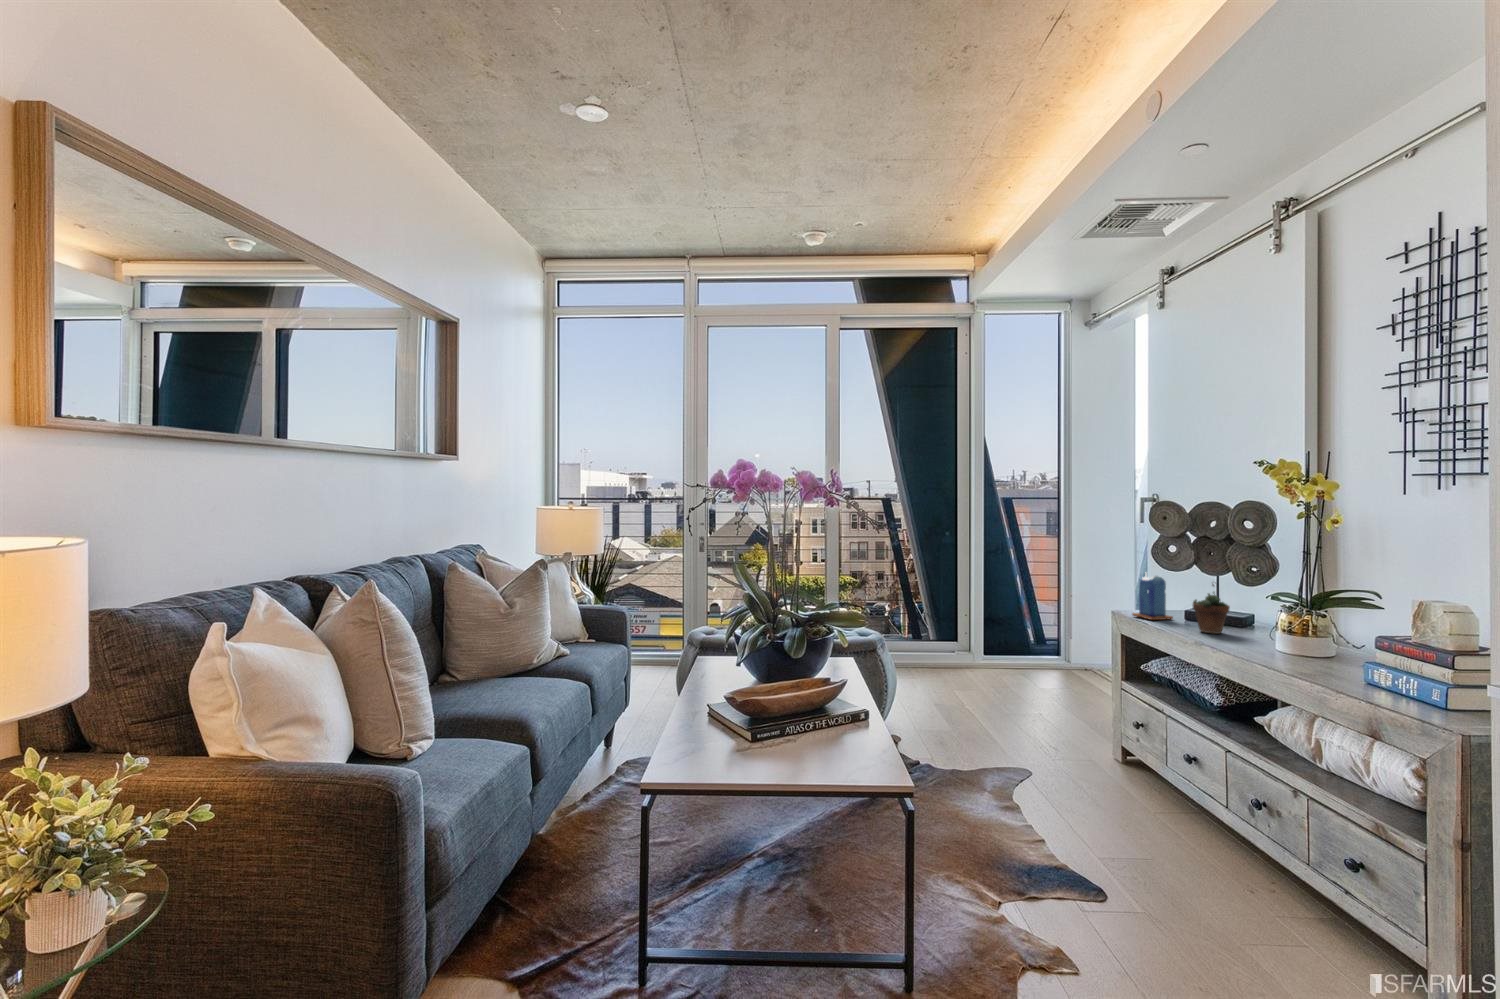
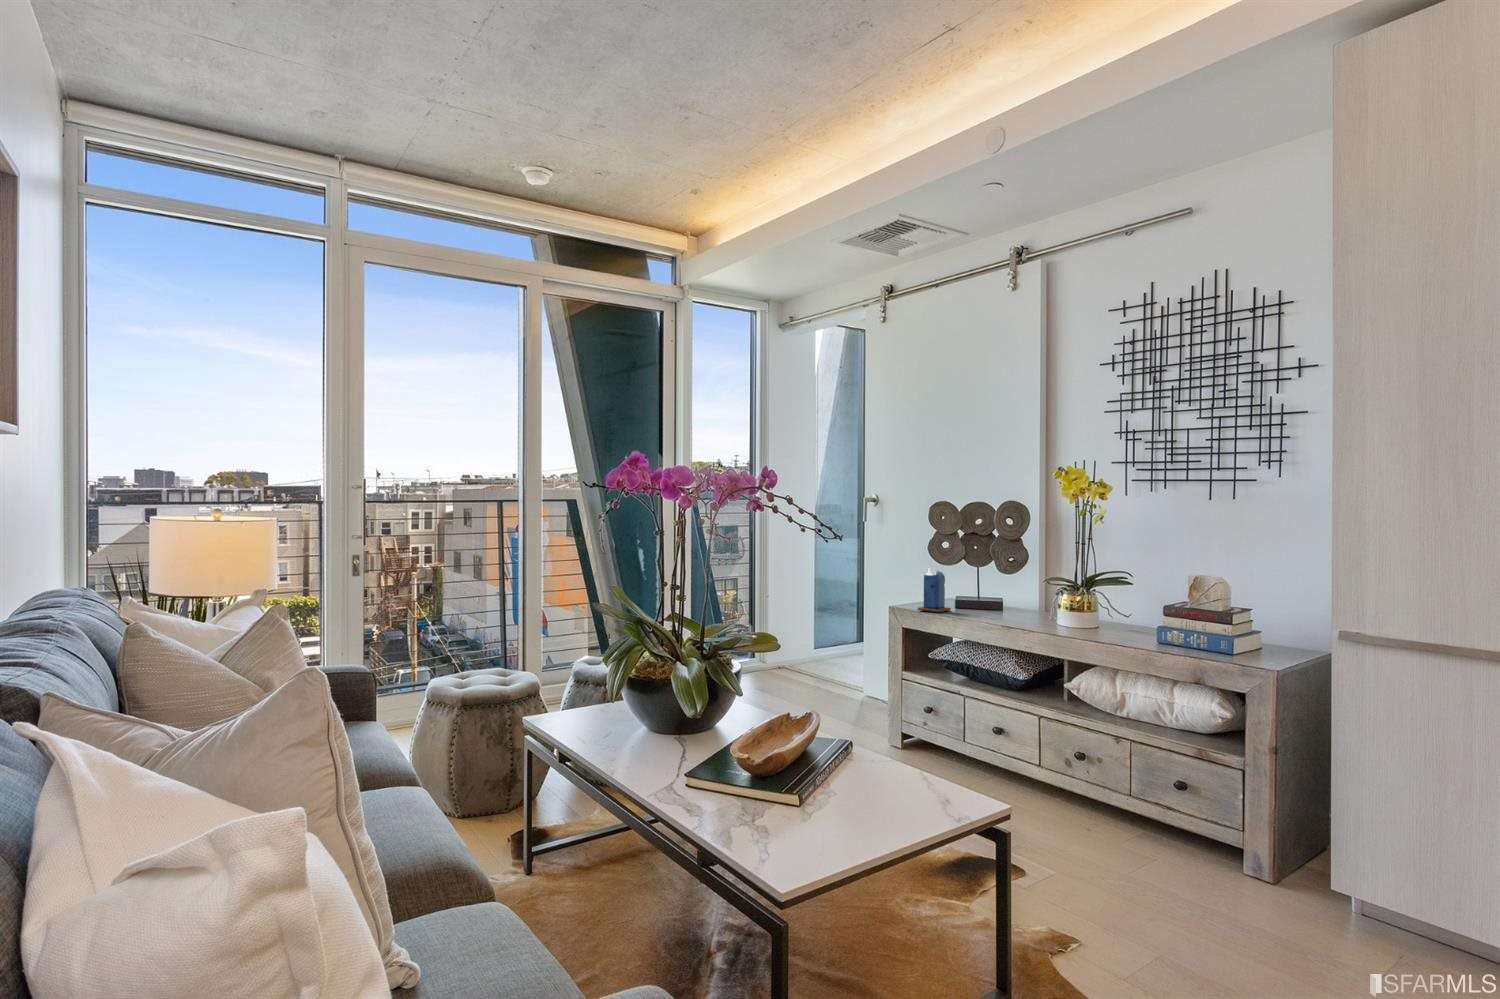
succulent plant: present [1193,584,1230,634] -> none [983,572,1012,619]

